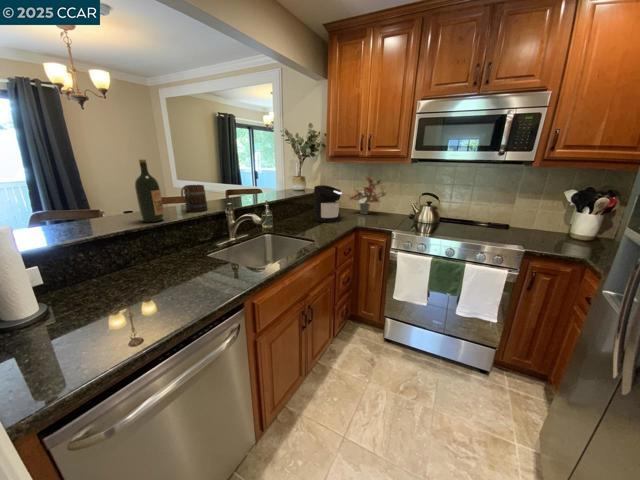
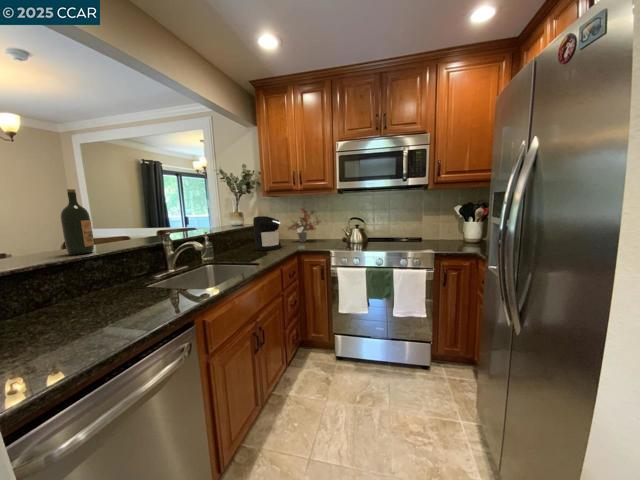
mug: present [181,185,208,212] -> none [113,218,143,245]

